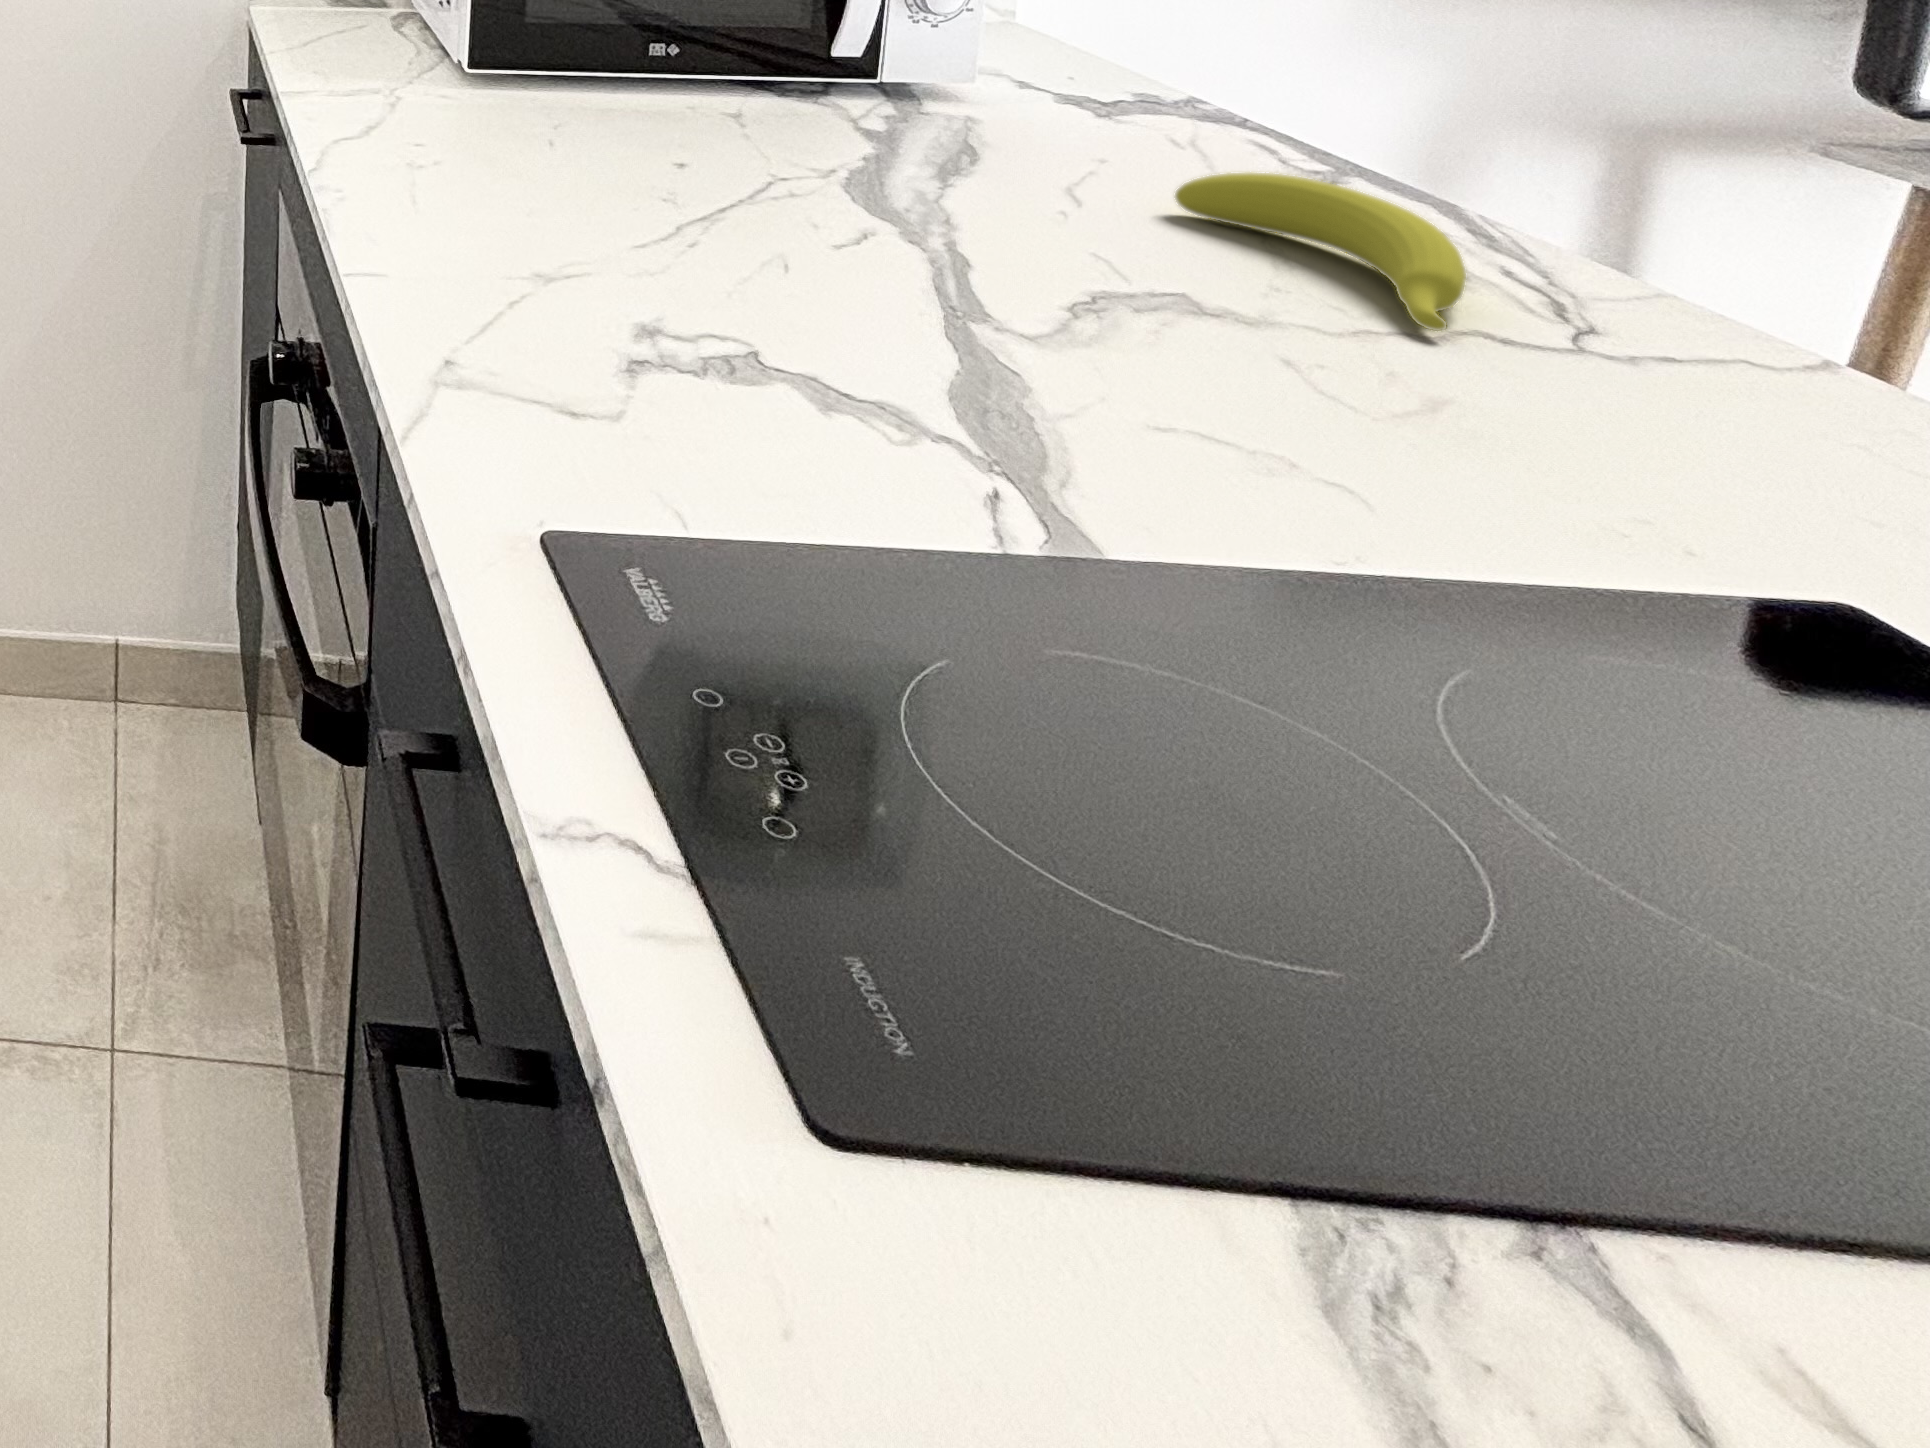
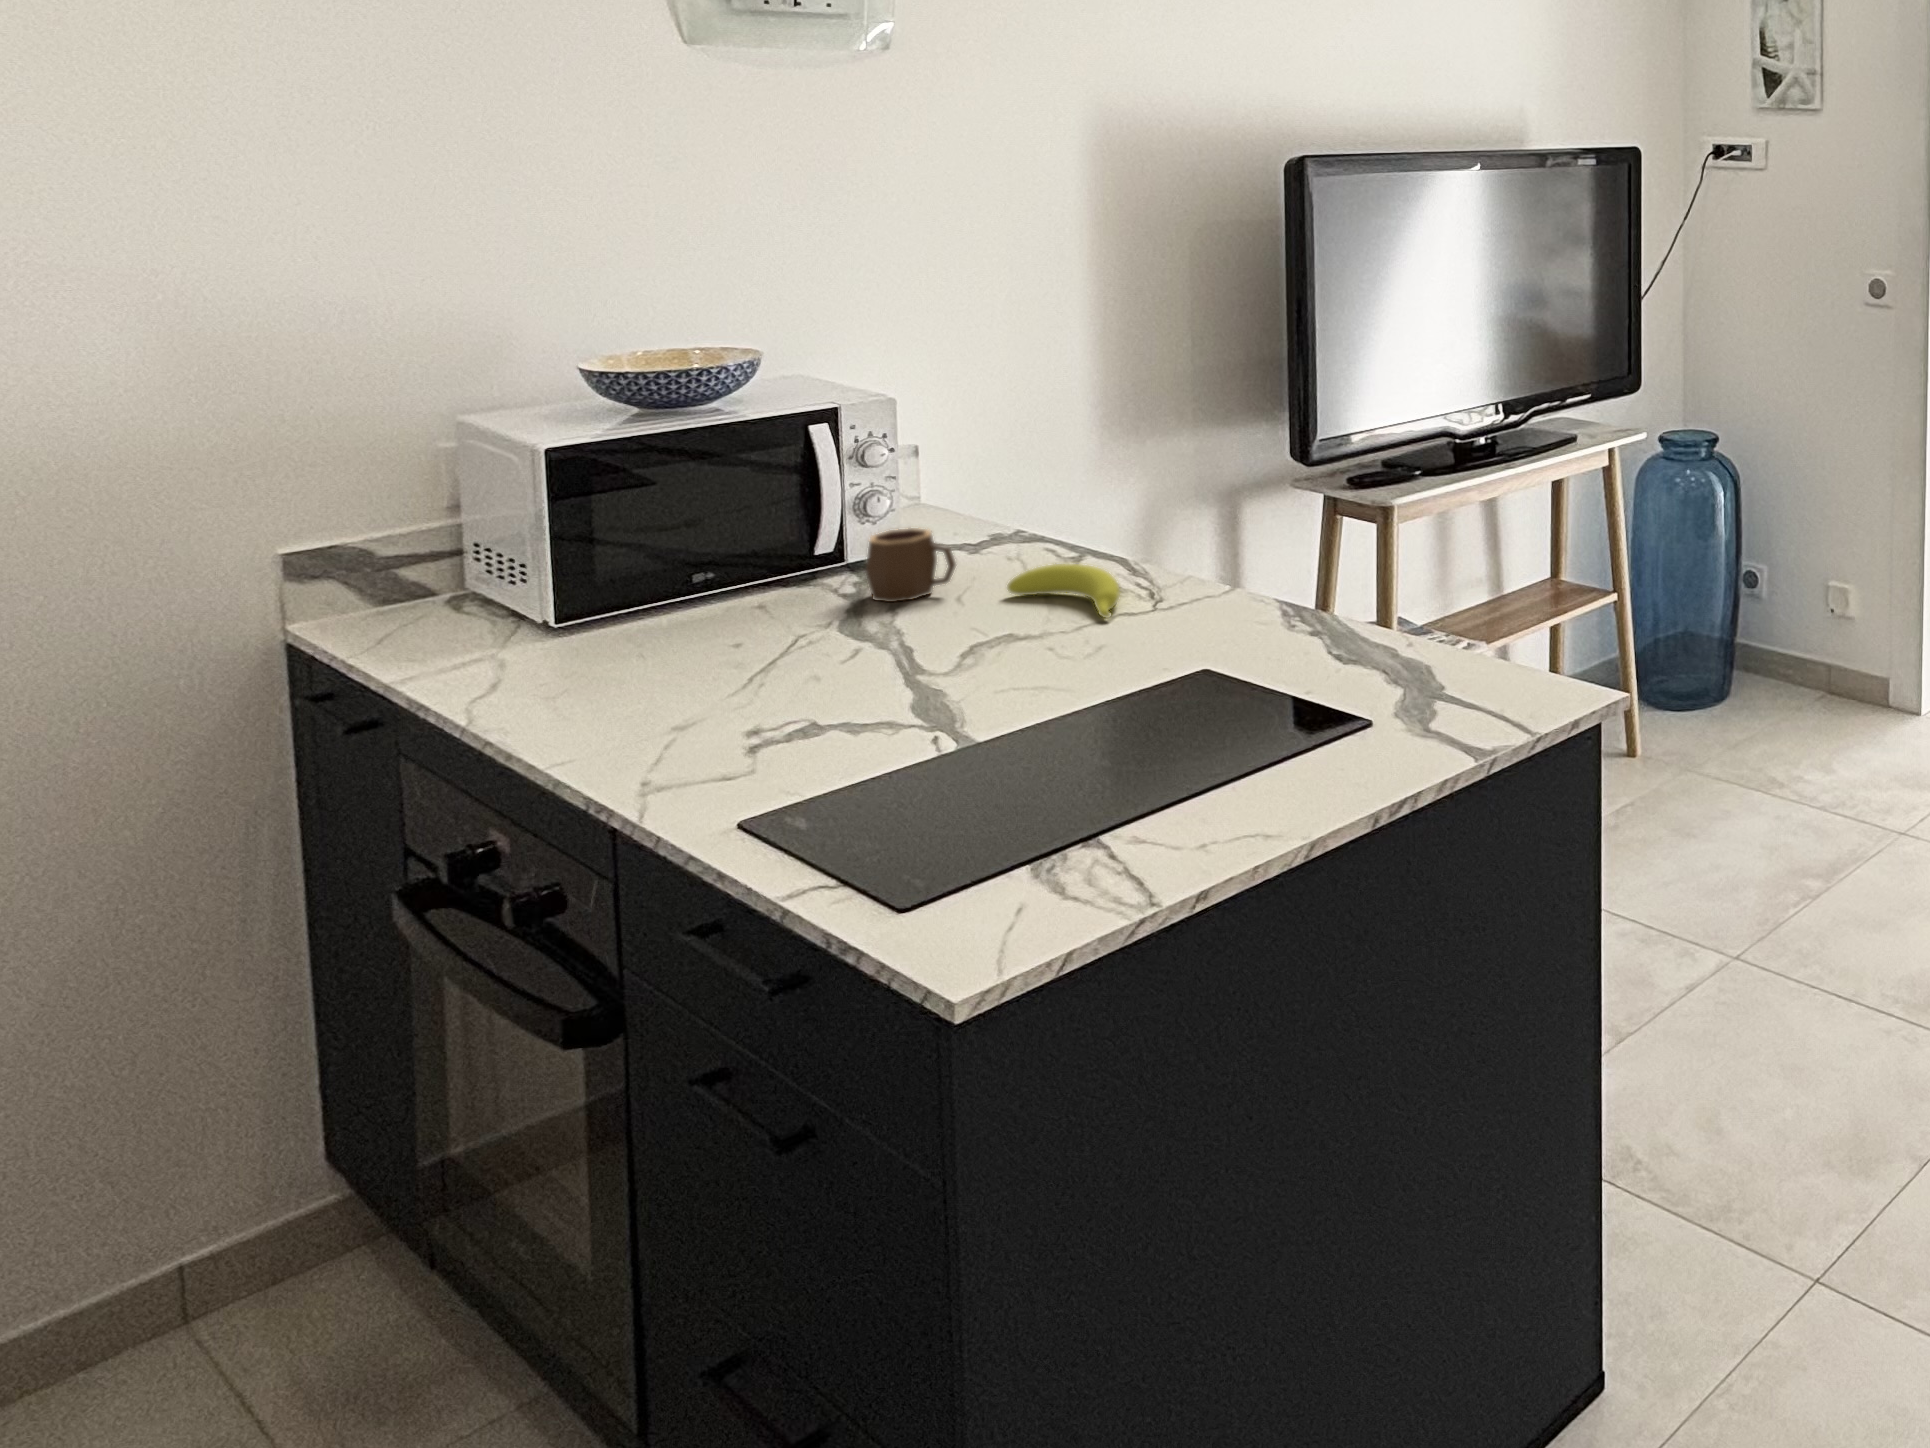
mug: none [906,38,1076,168] -> present [866,528,956,602]

